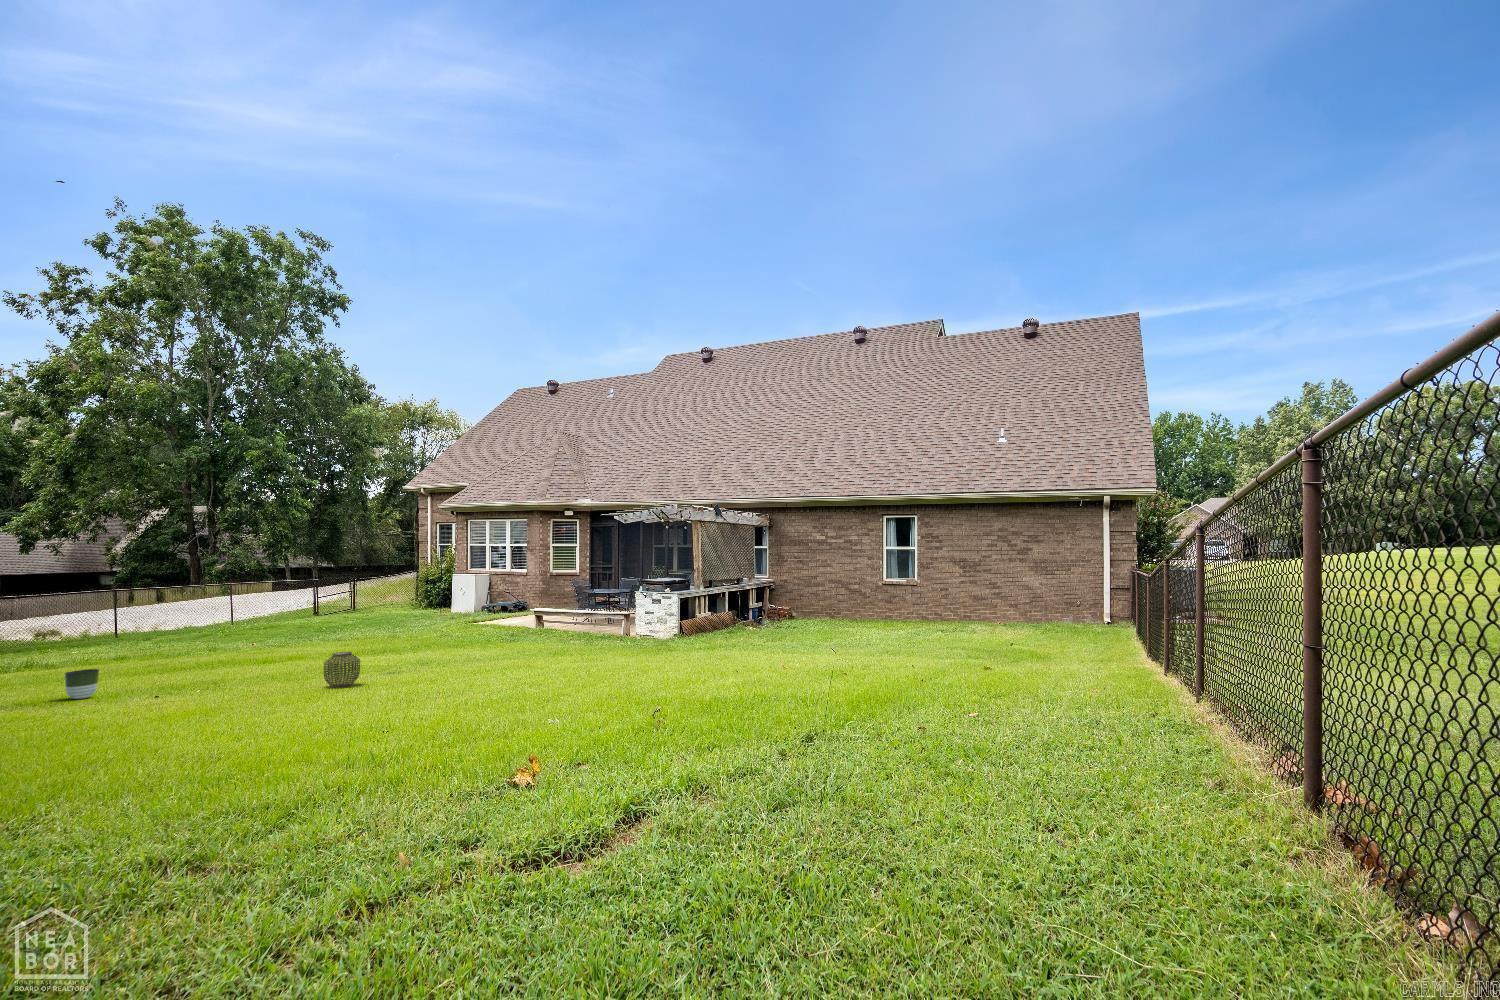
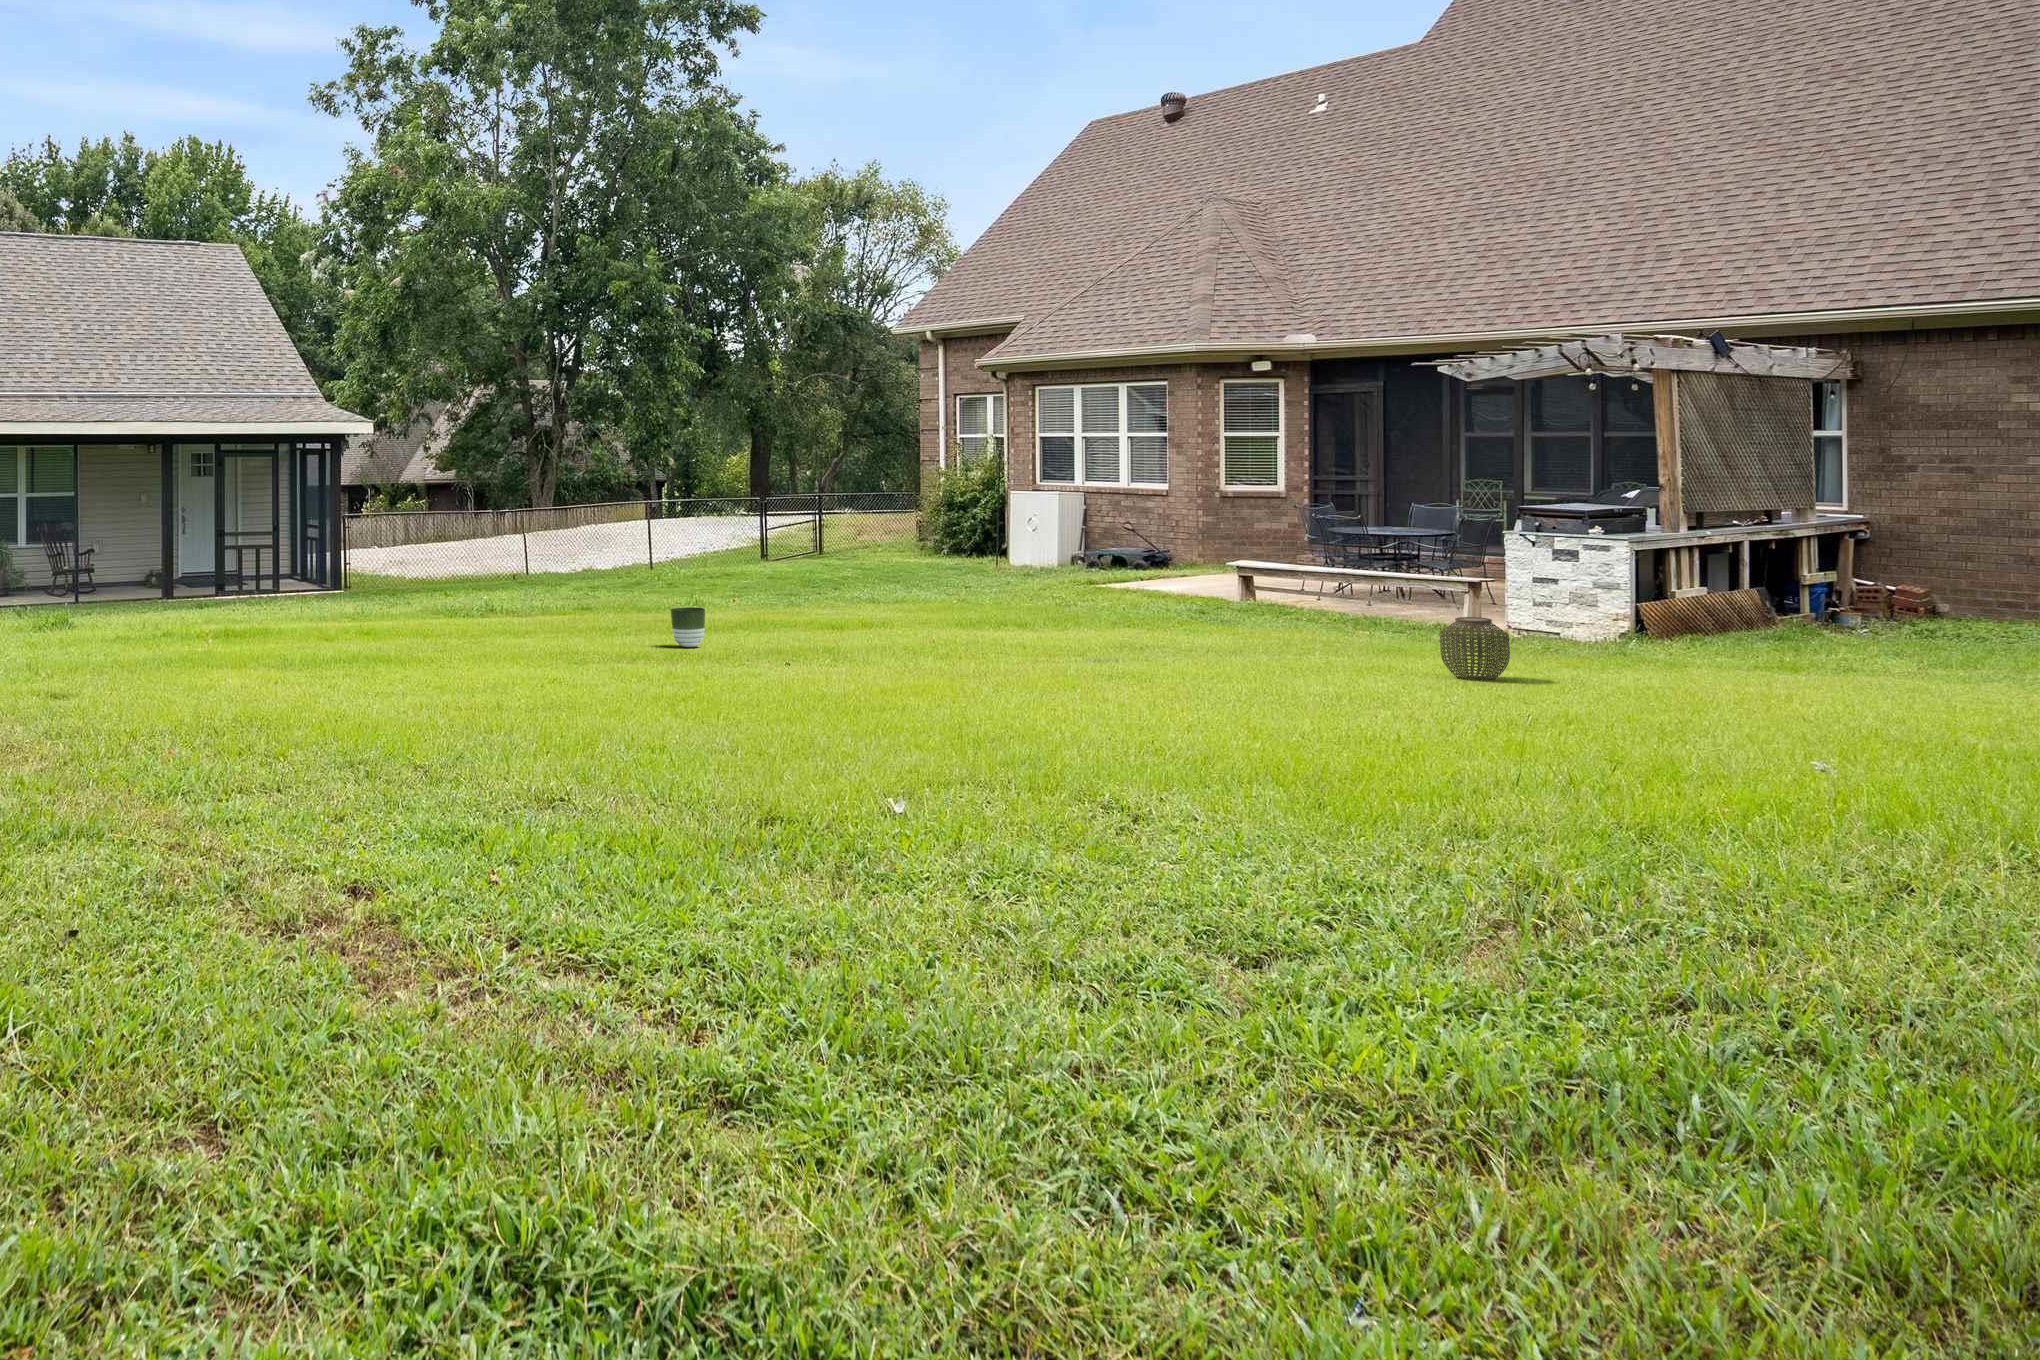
woven basket: present [324,652,360,687] -> present [1440,617,1510,681]

